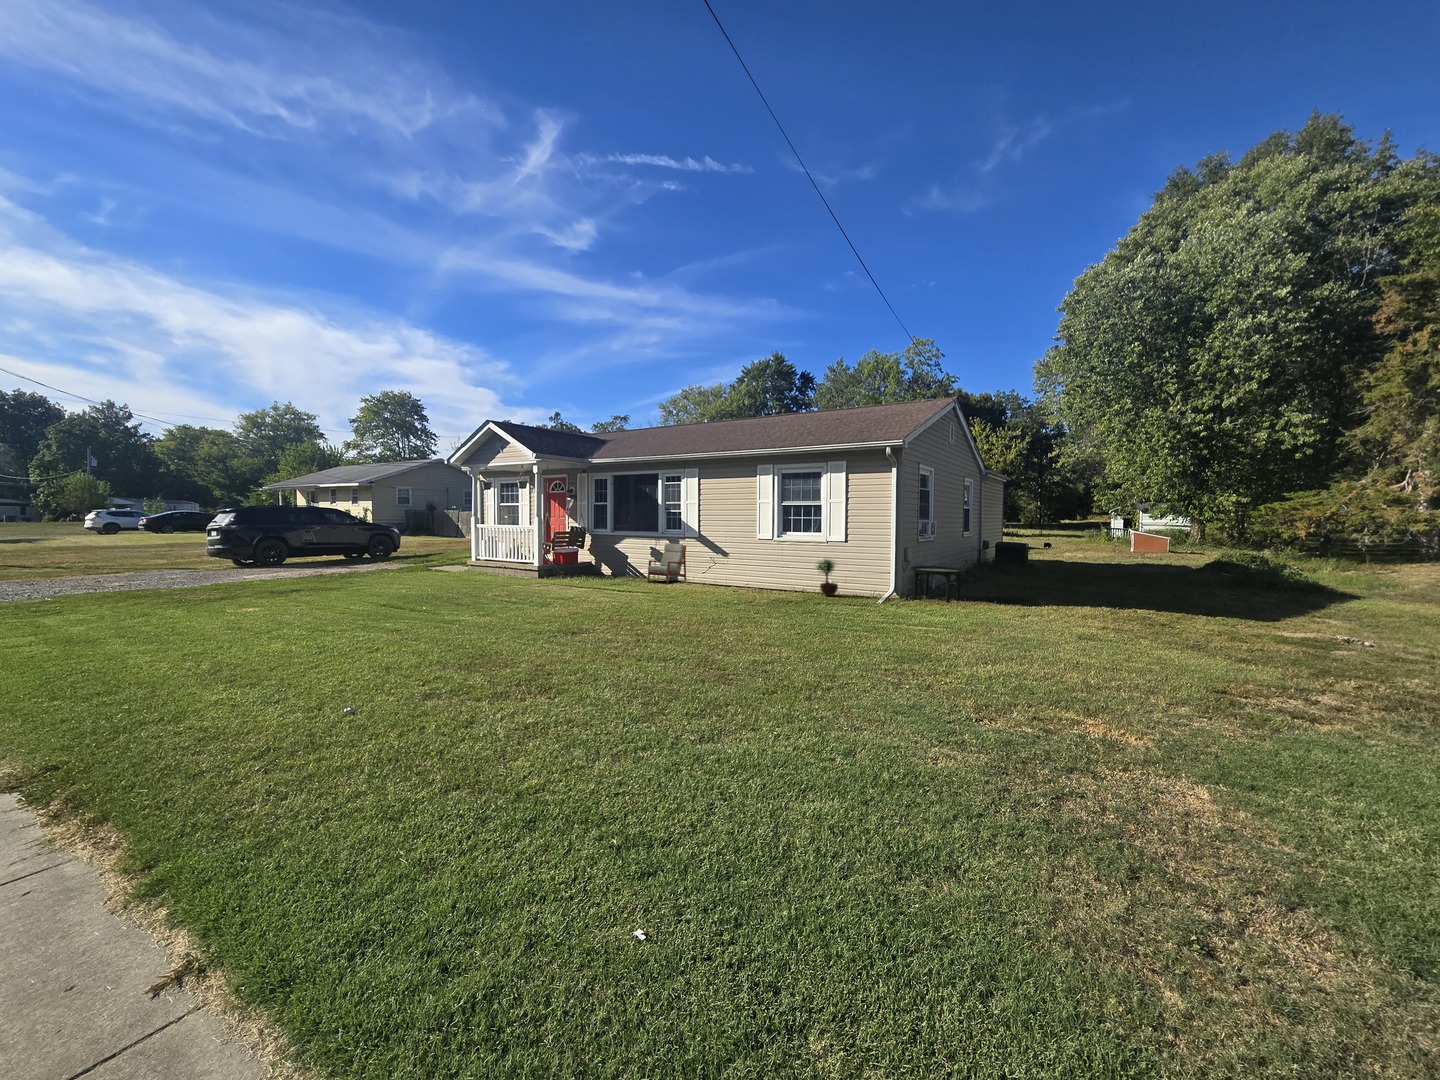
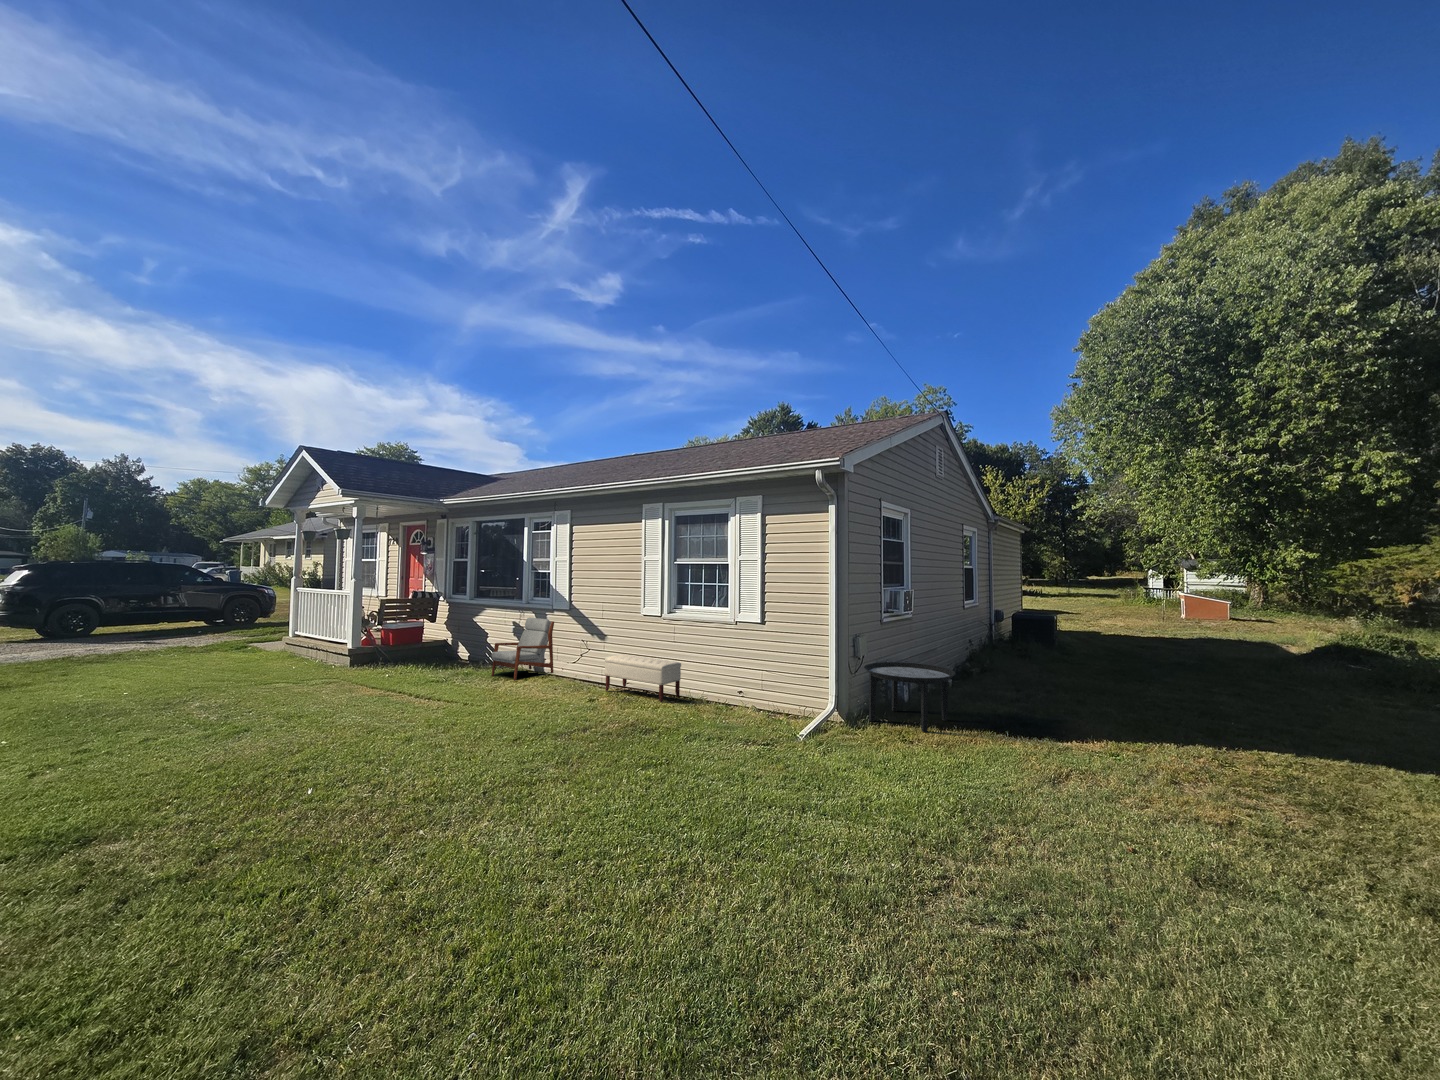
potted tree: present [817,559,838,596] -> none [709,644,750,711]
bench: none [735,566,788,593] -> present [605,654,681,702]

